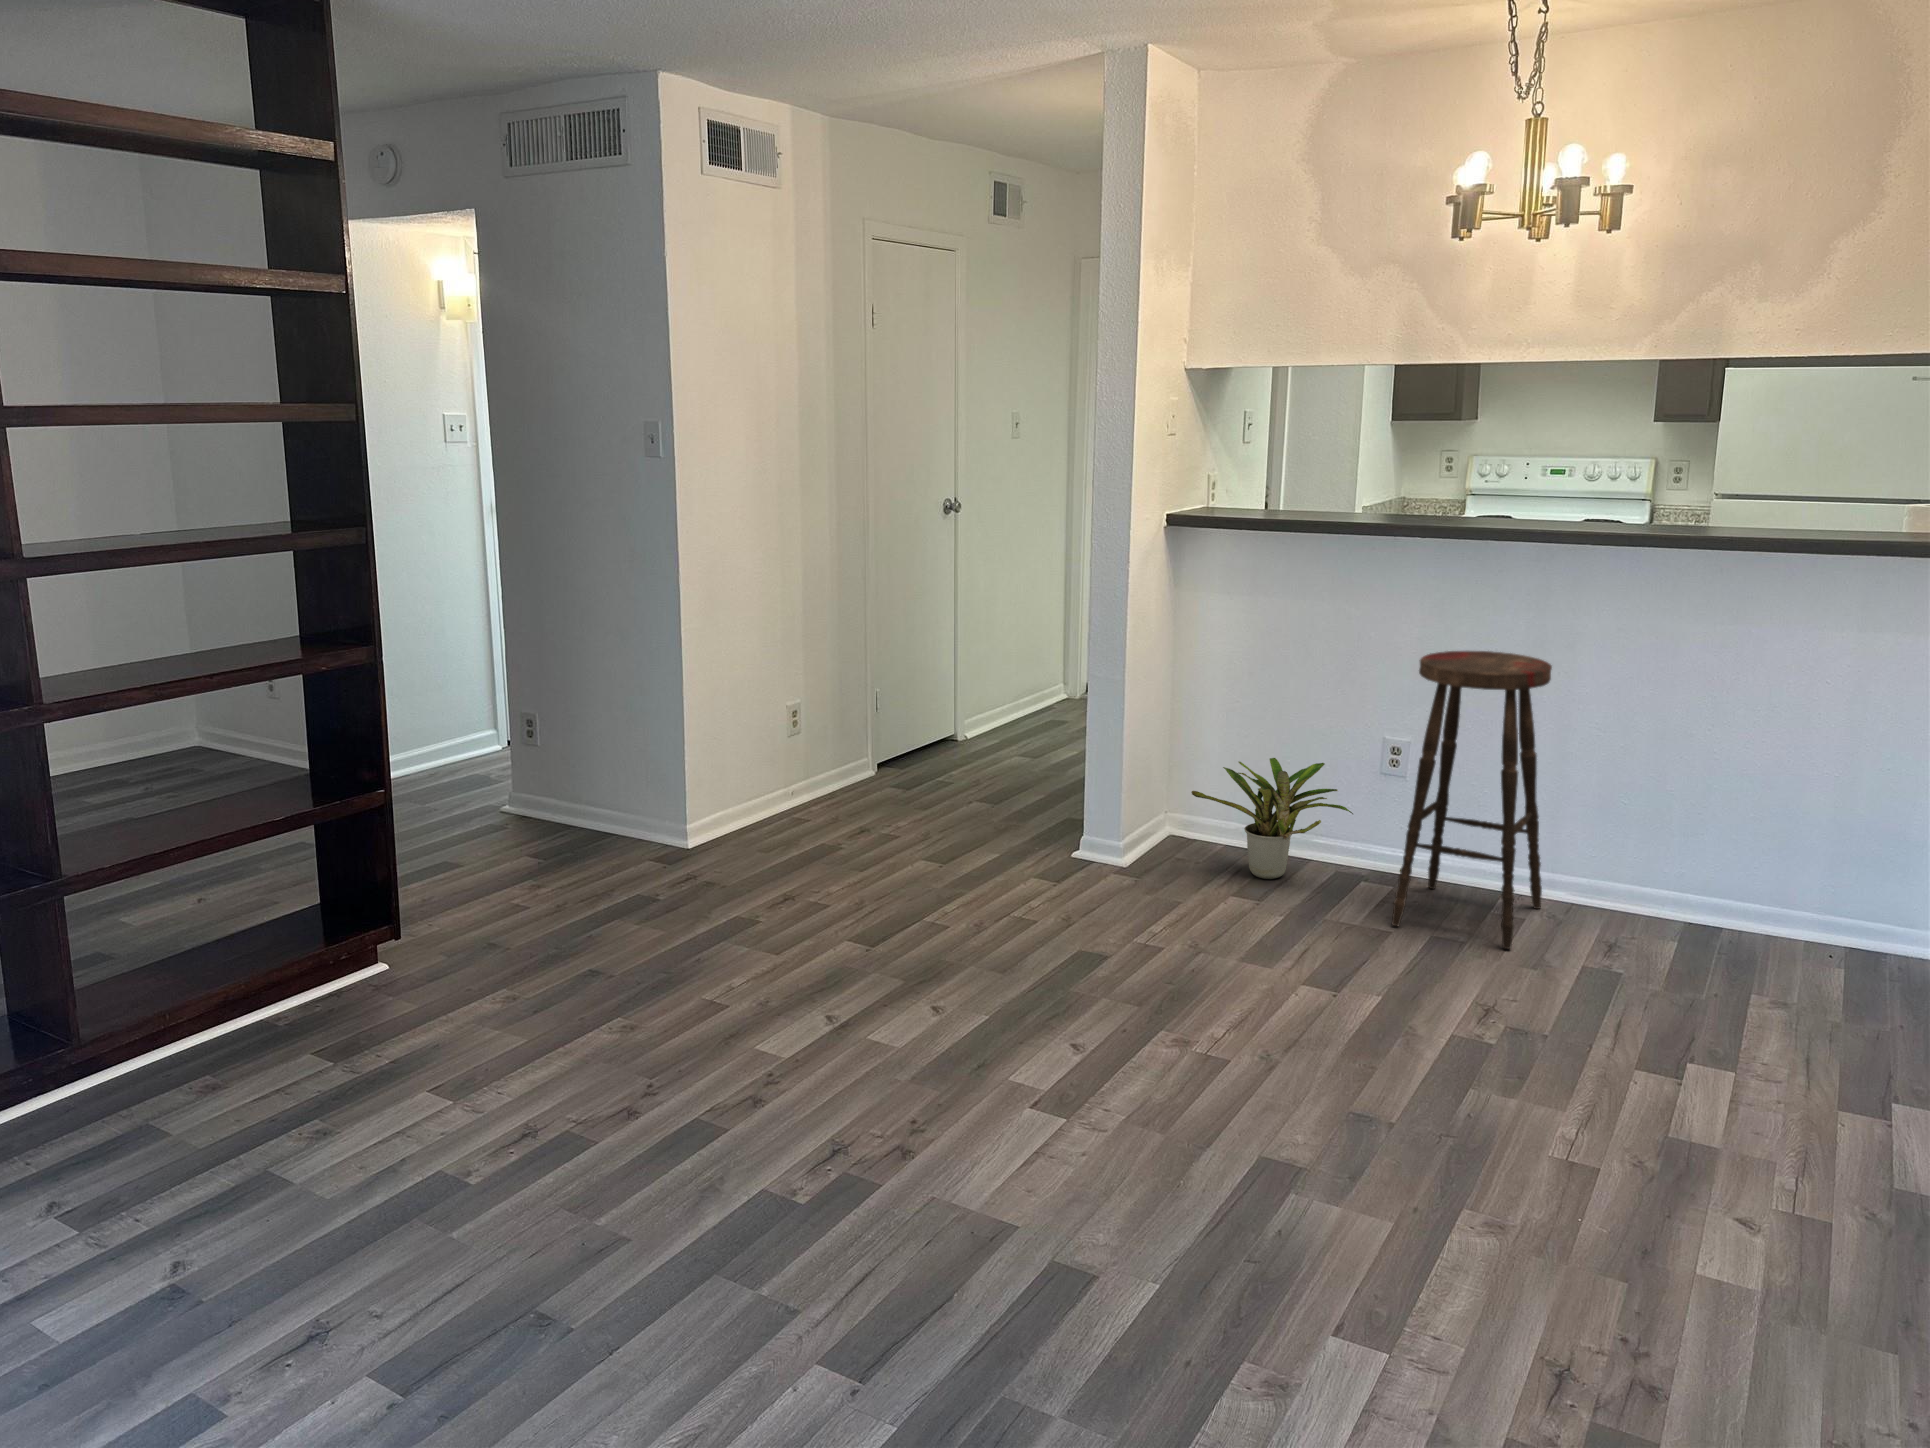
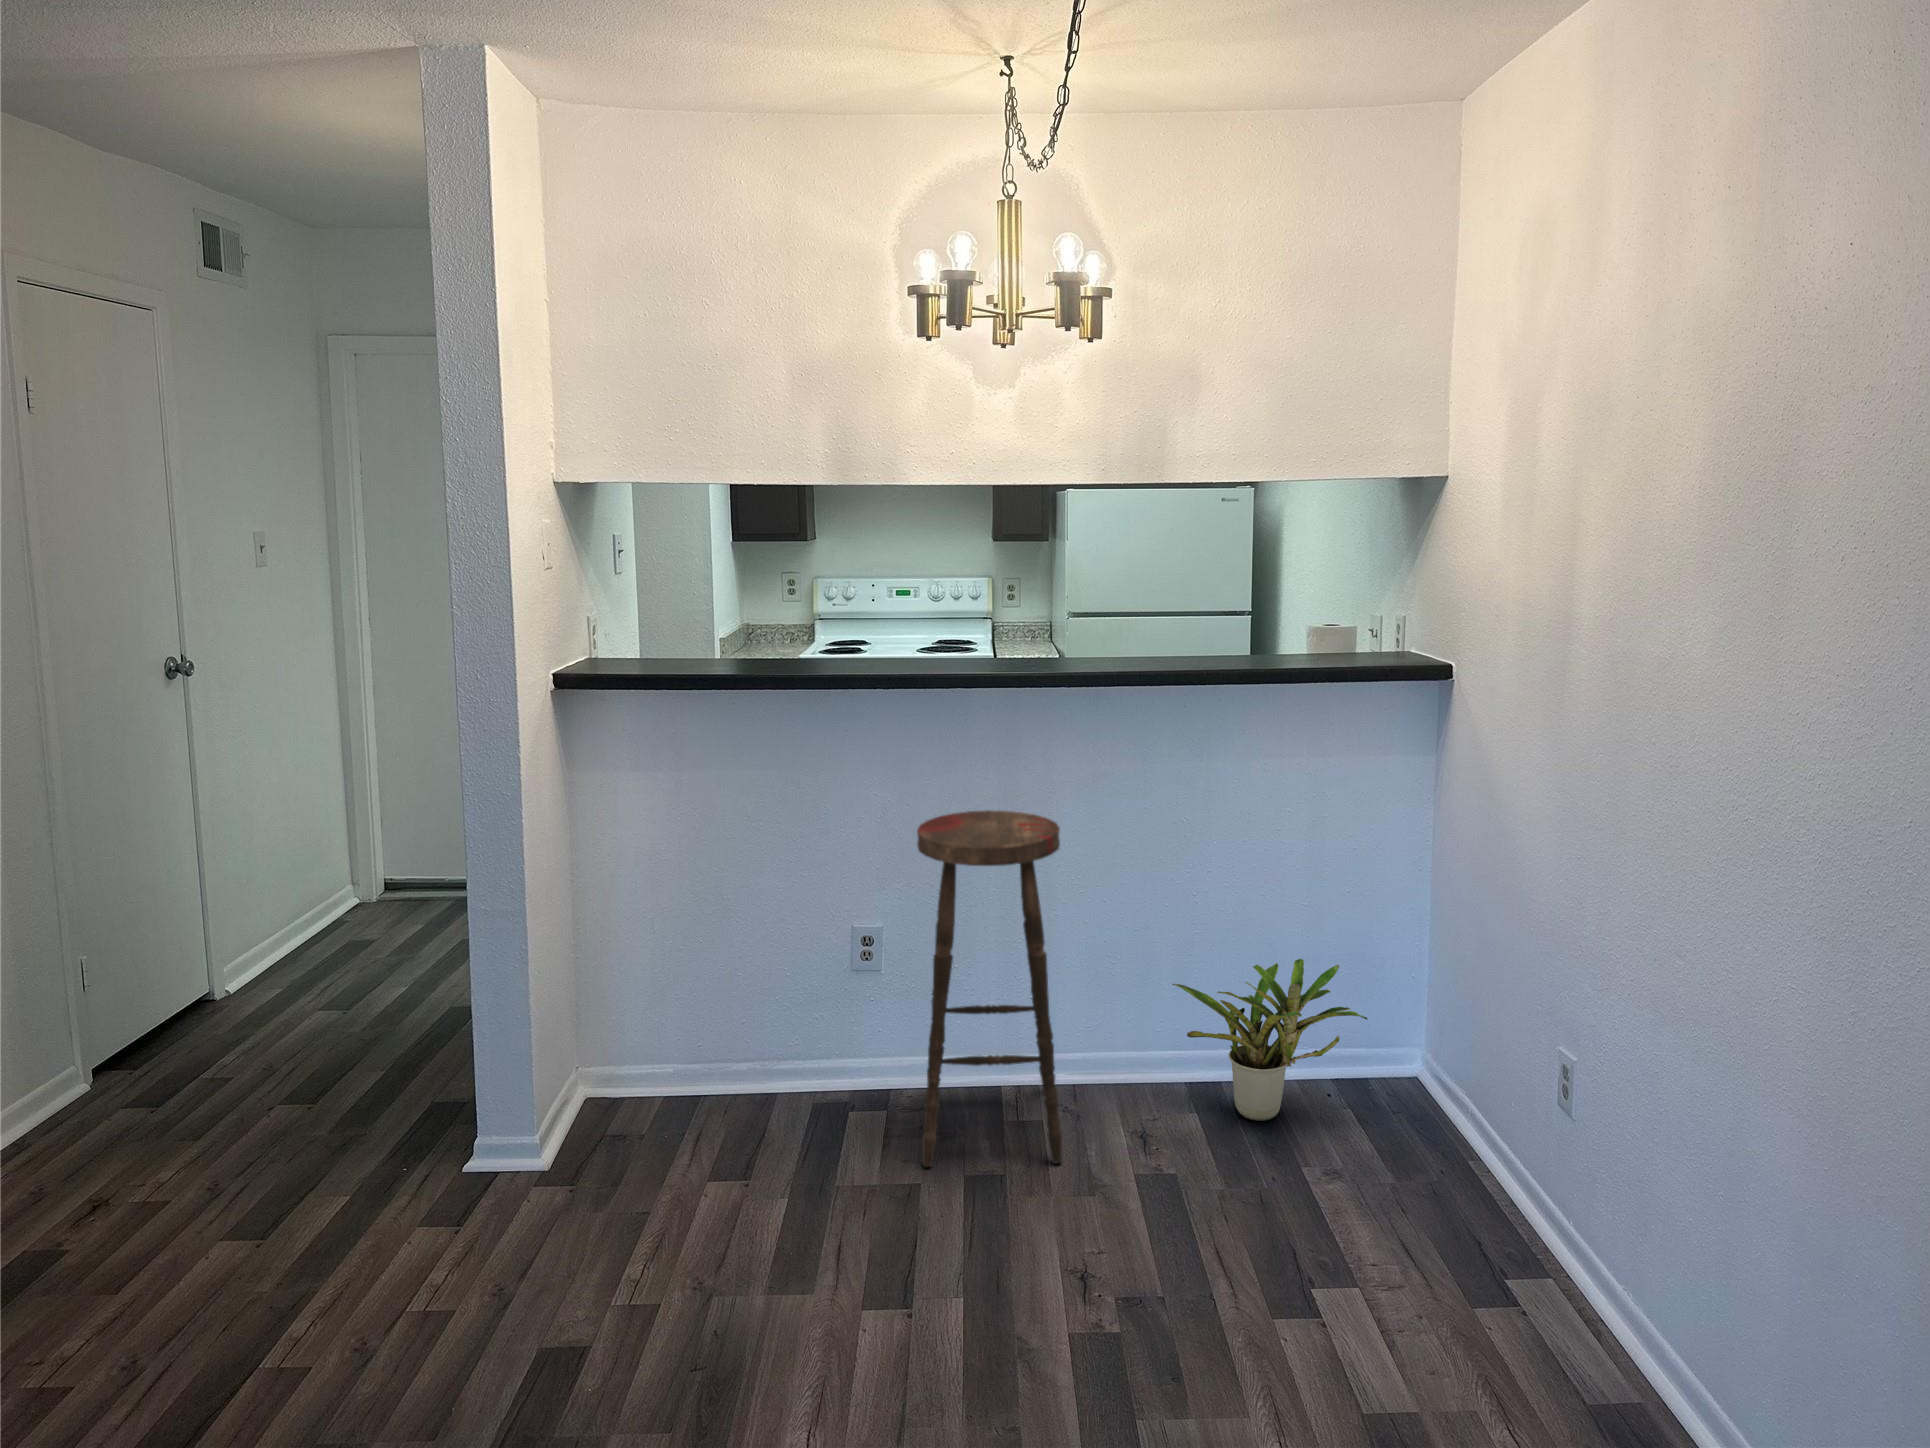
potted plant: present [1191,758,1353,879] -> present [1172,958,1367,1121]

